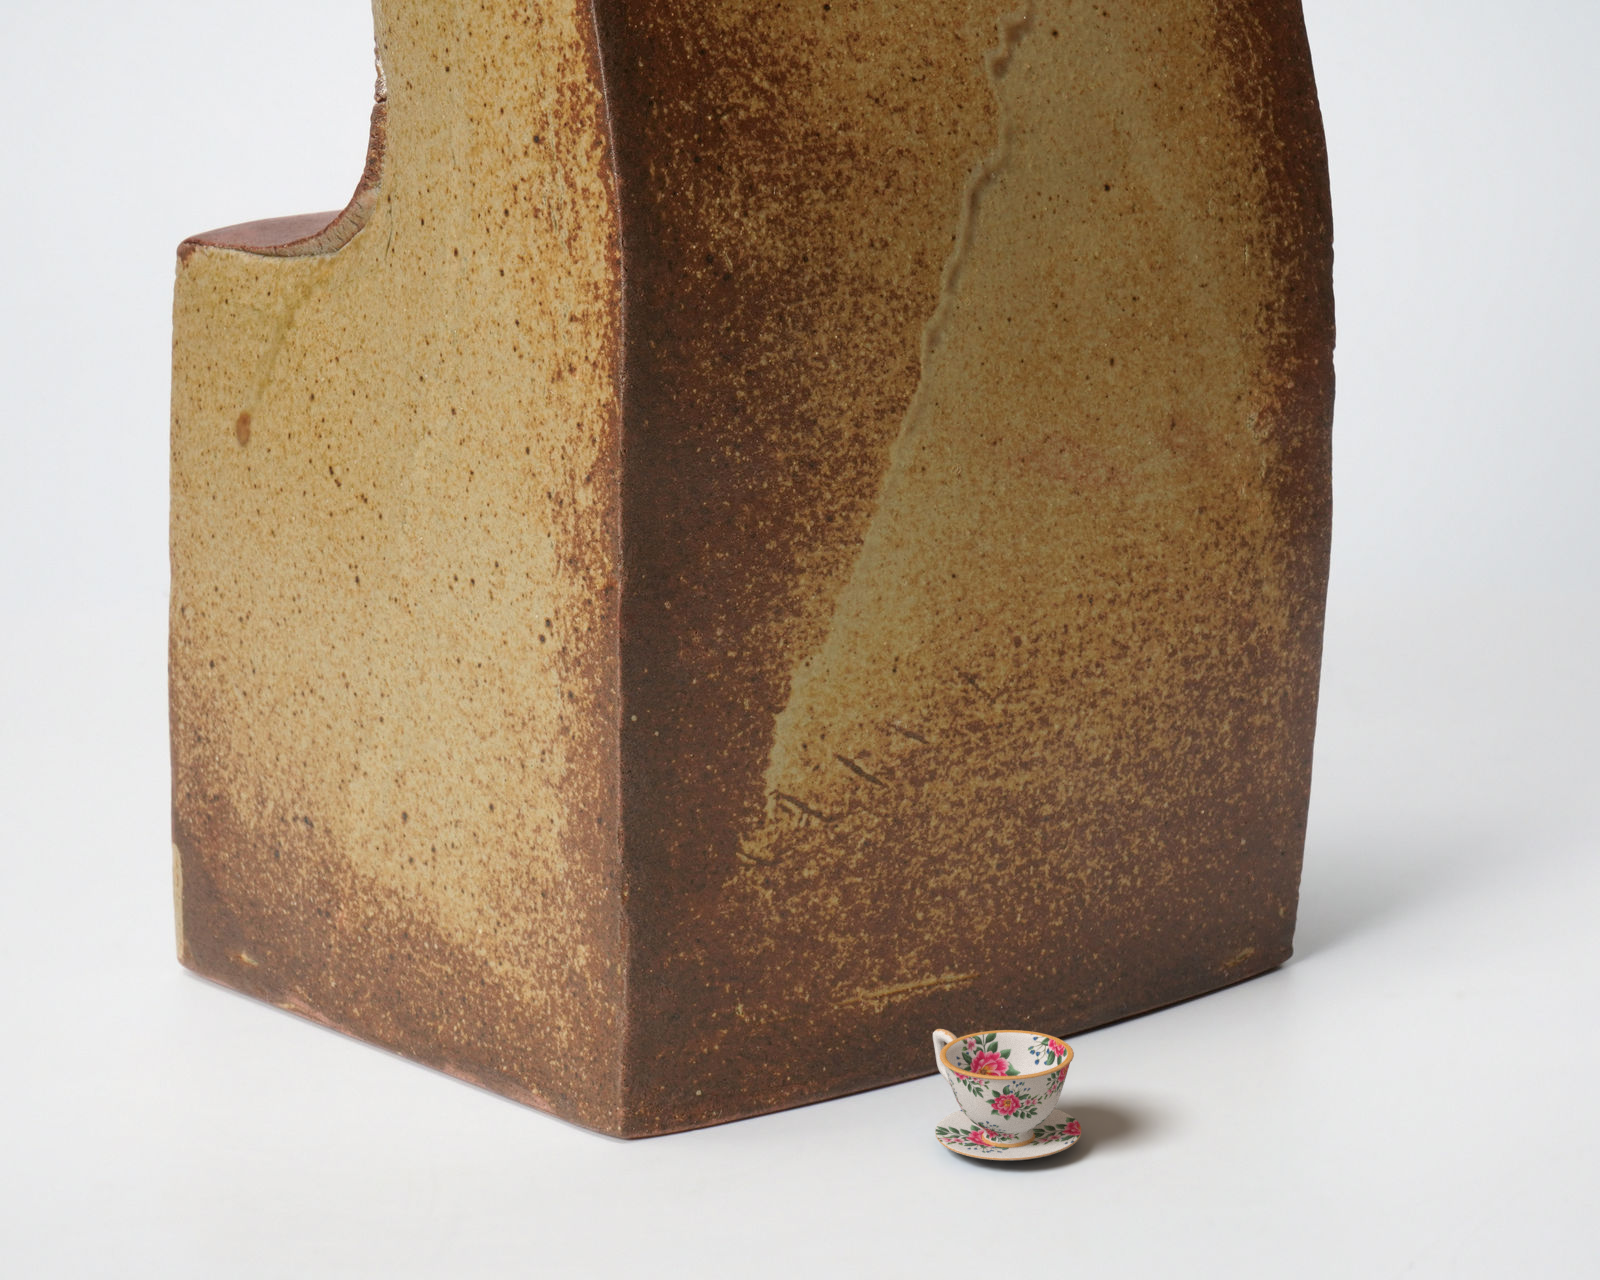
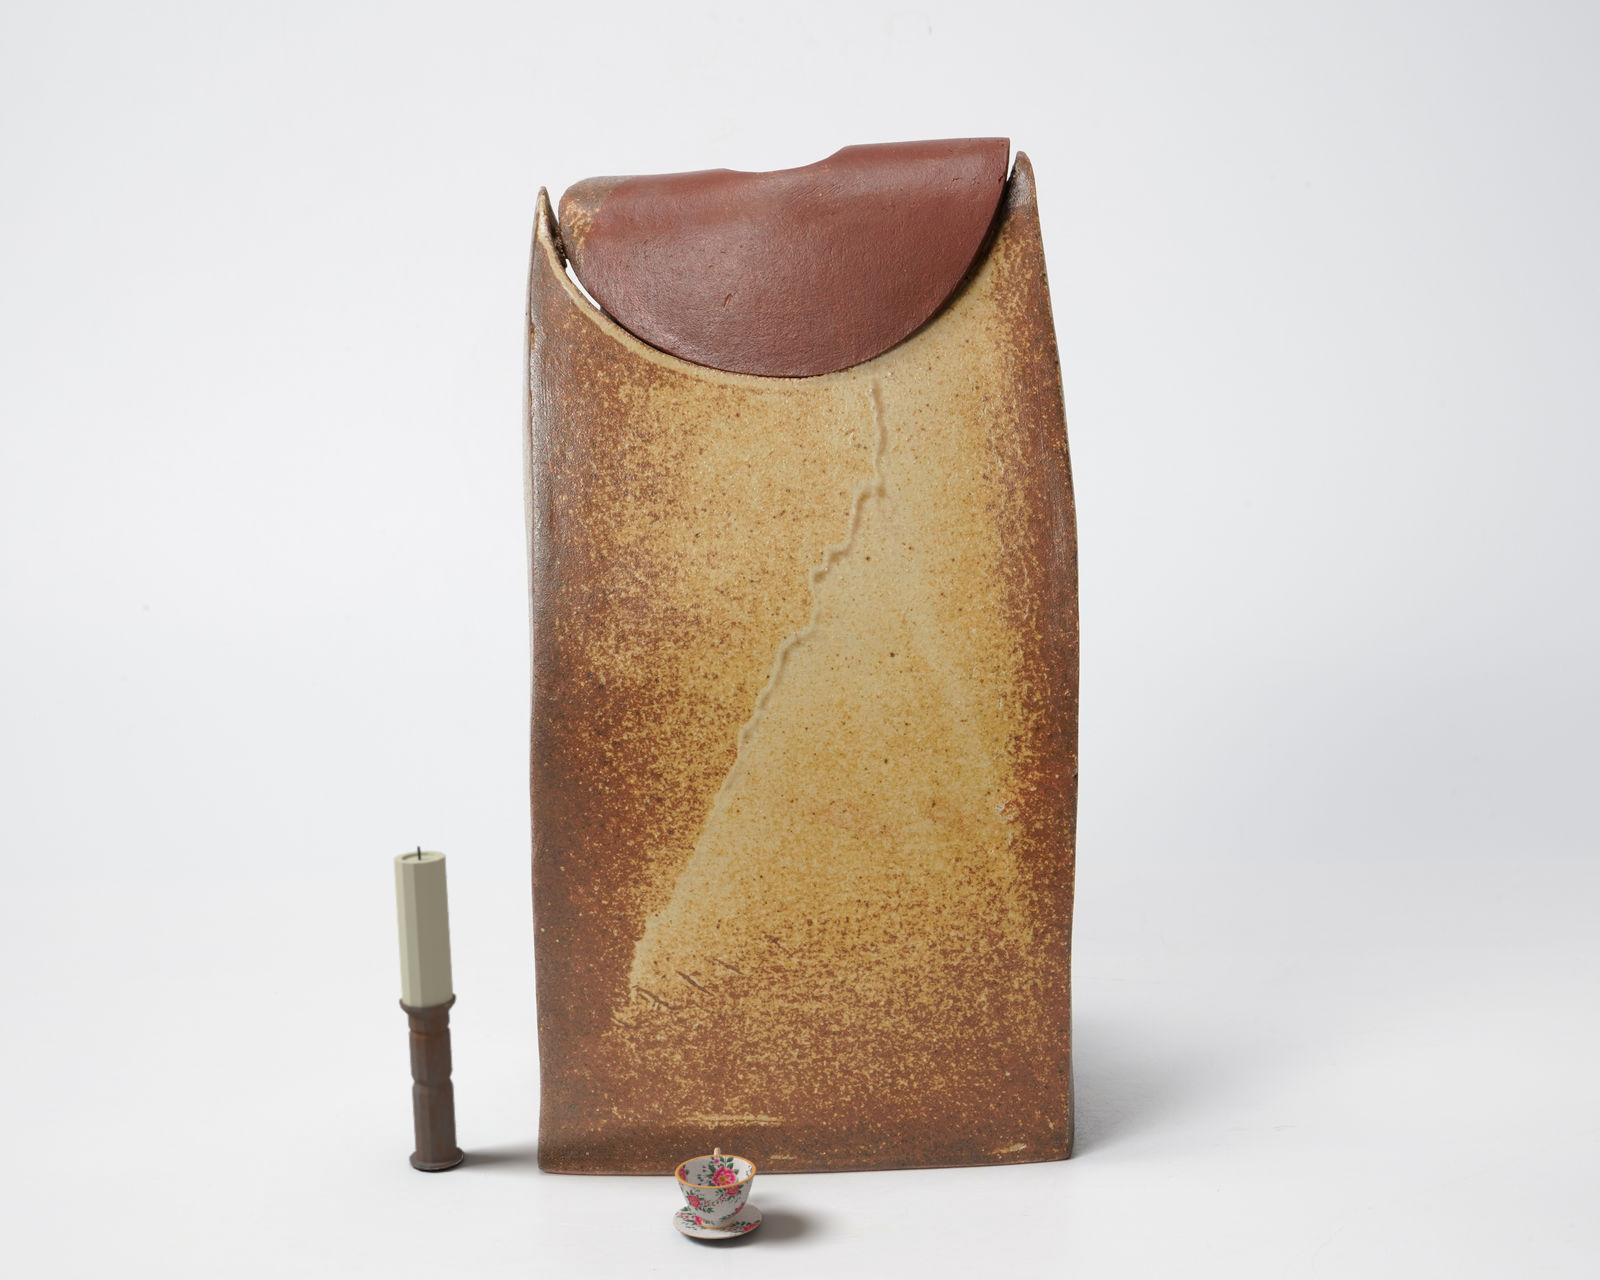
candle: none [333,607,465,1192] -> present [394,847,464,1170]

